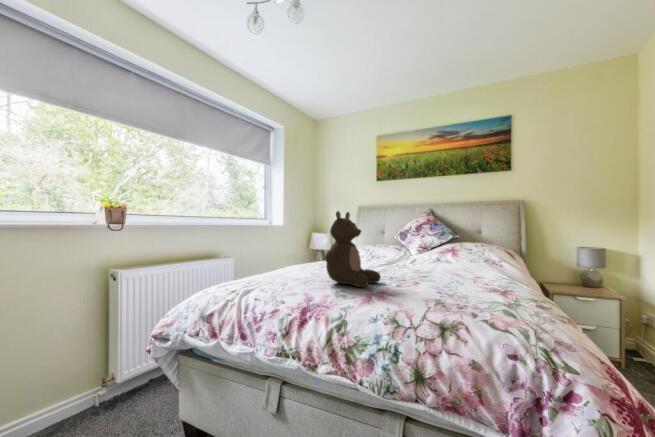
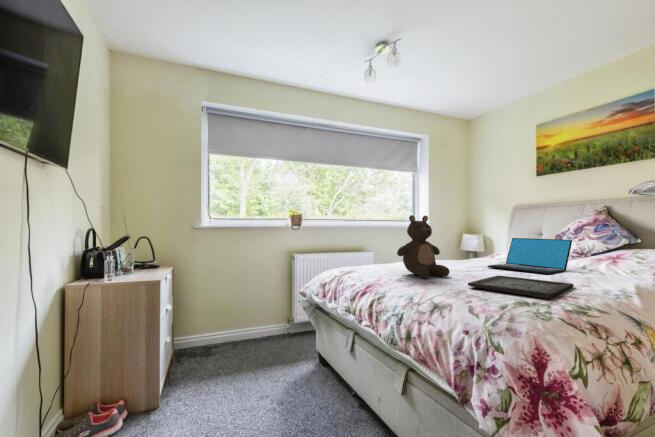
laptop: none [382,236,440,269] -> present [488,238,572,274]
tray: none [421,275,515,296] -> present [468,275,574,298]

